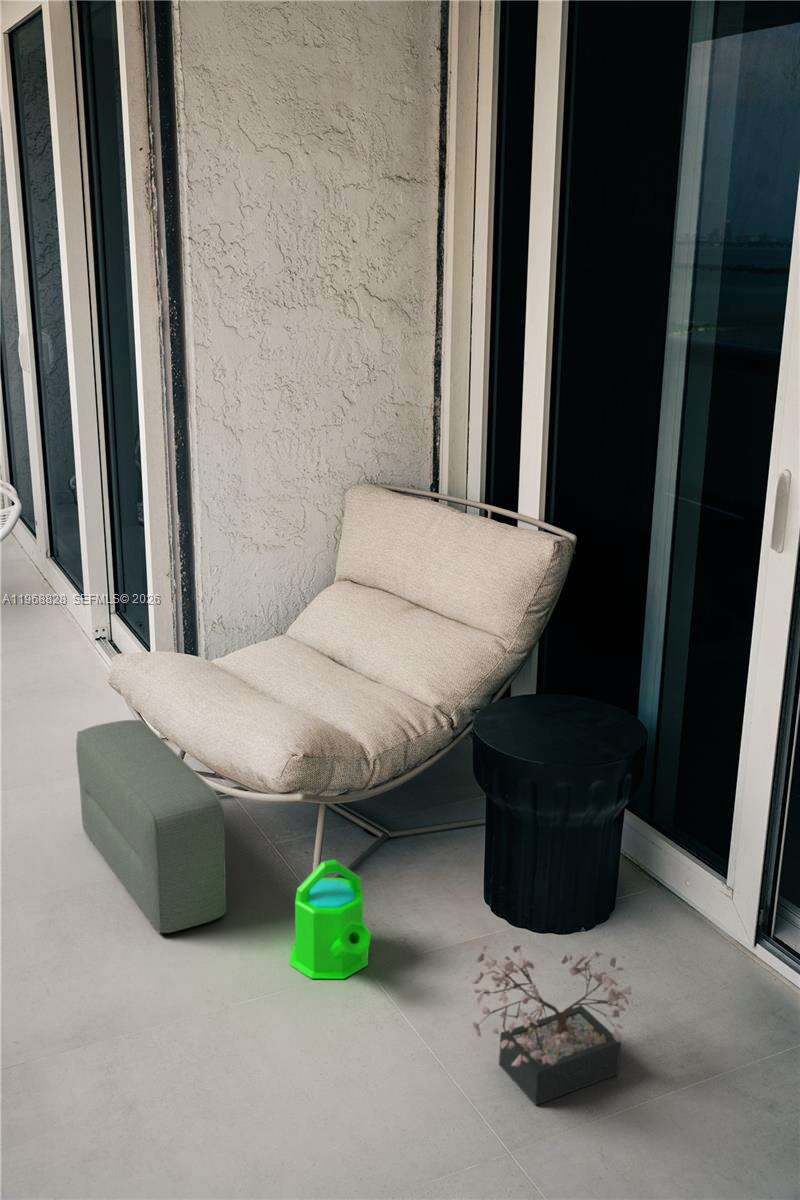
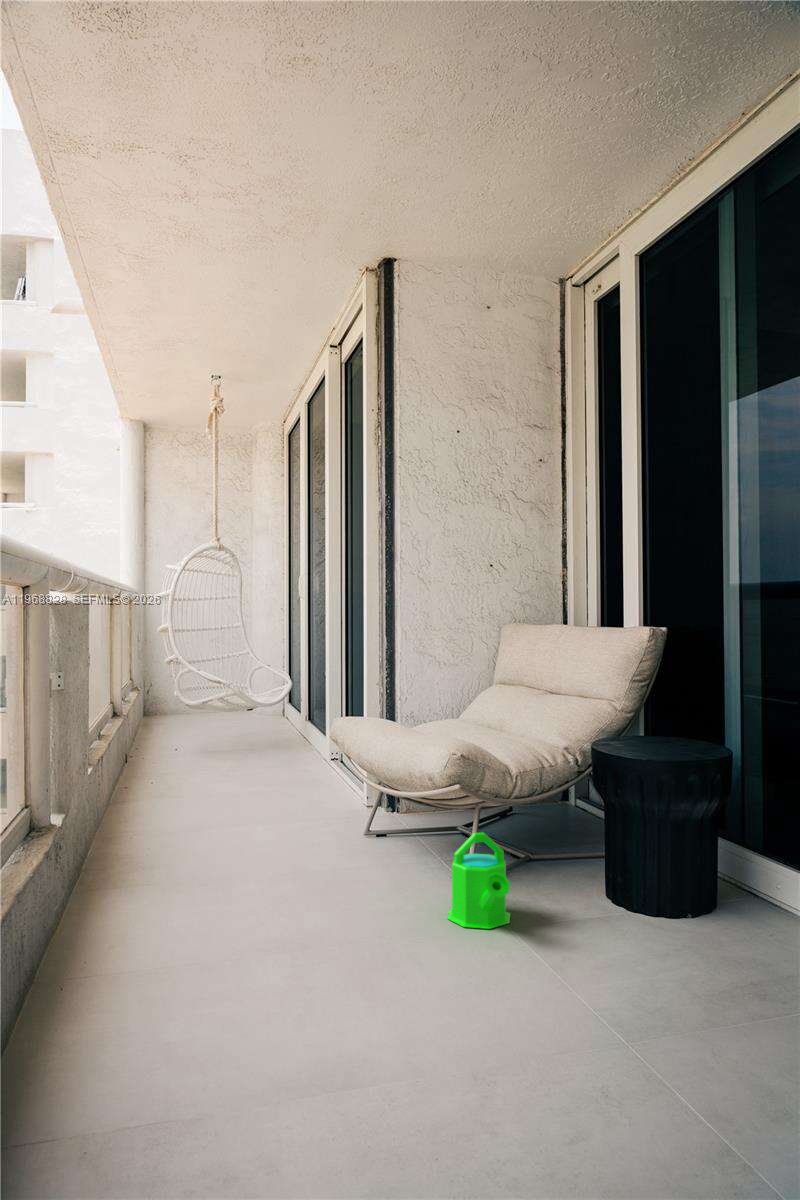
pouf: present [76,720,226,933] -> none [304,761,402,896]
decorative plant: present [472,943,631,1105] -> none [589,868,730,1012]

